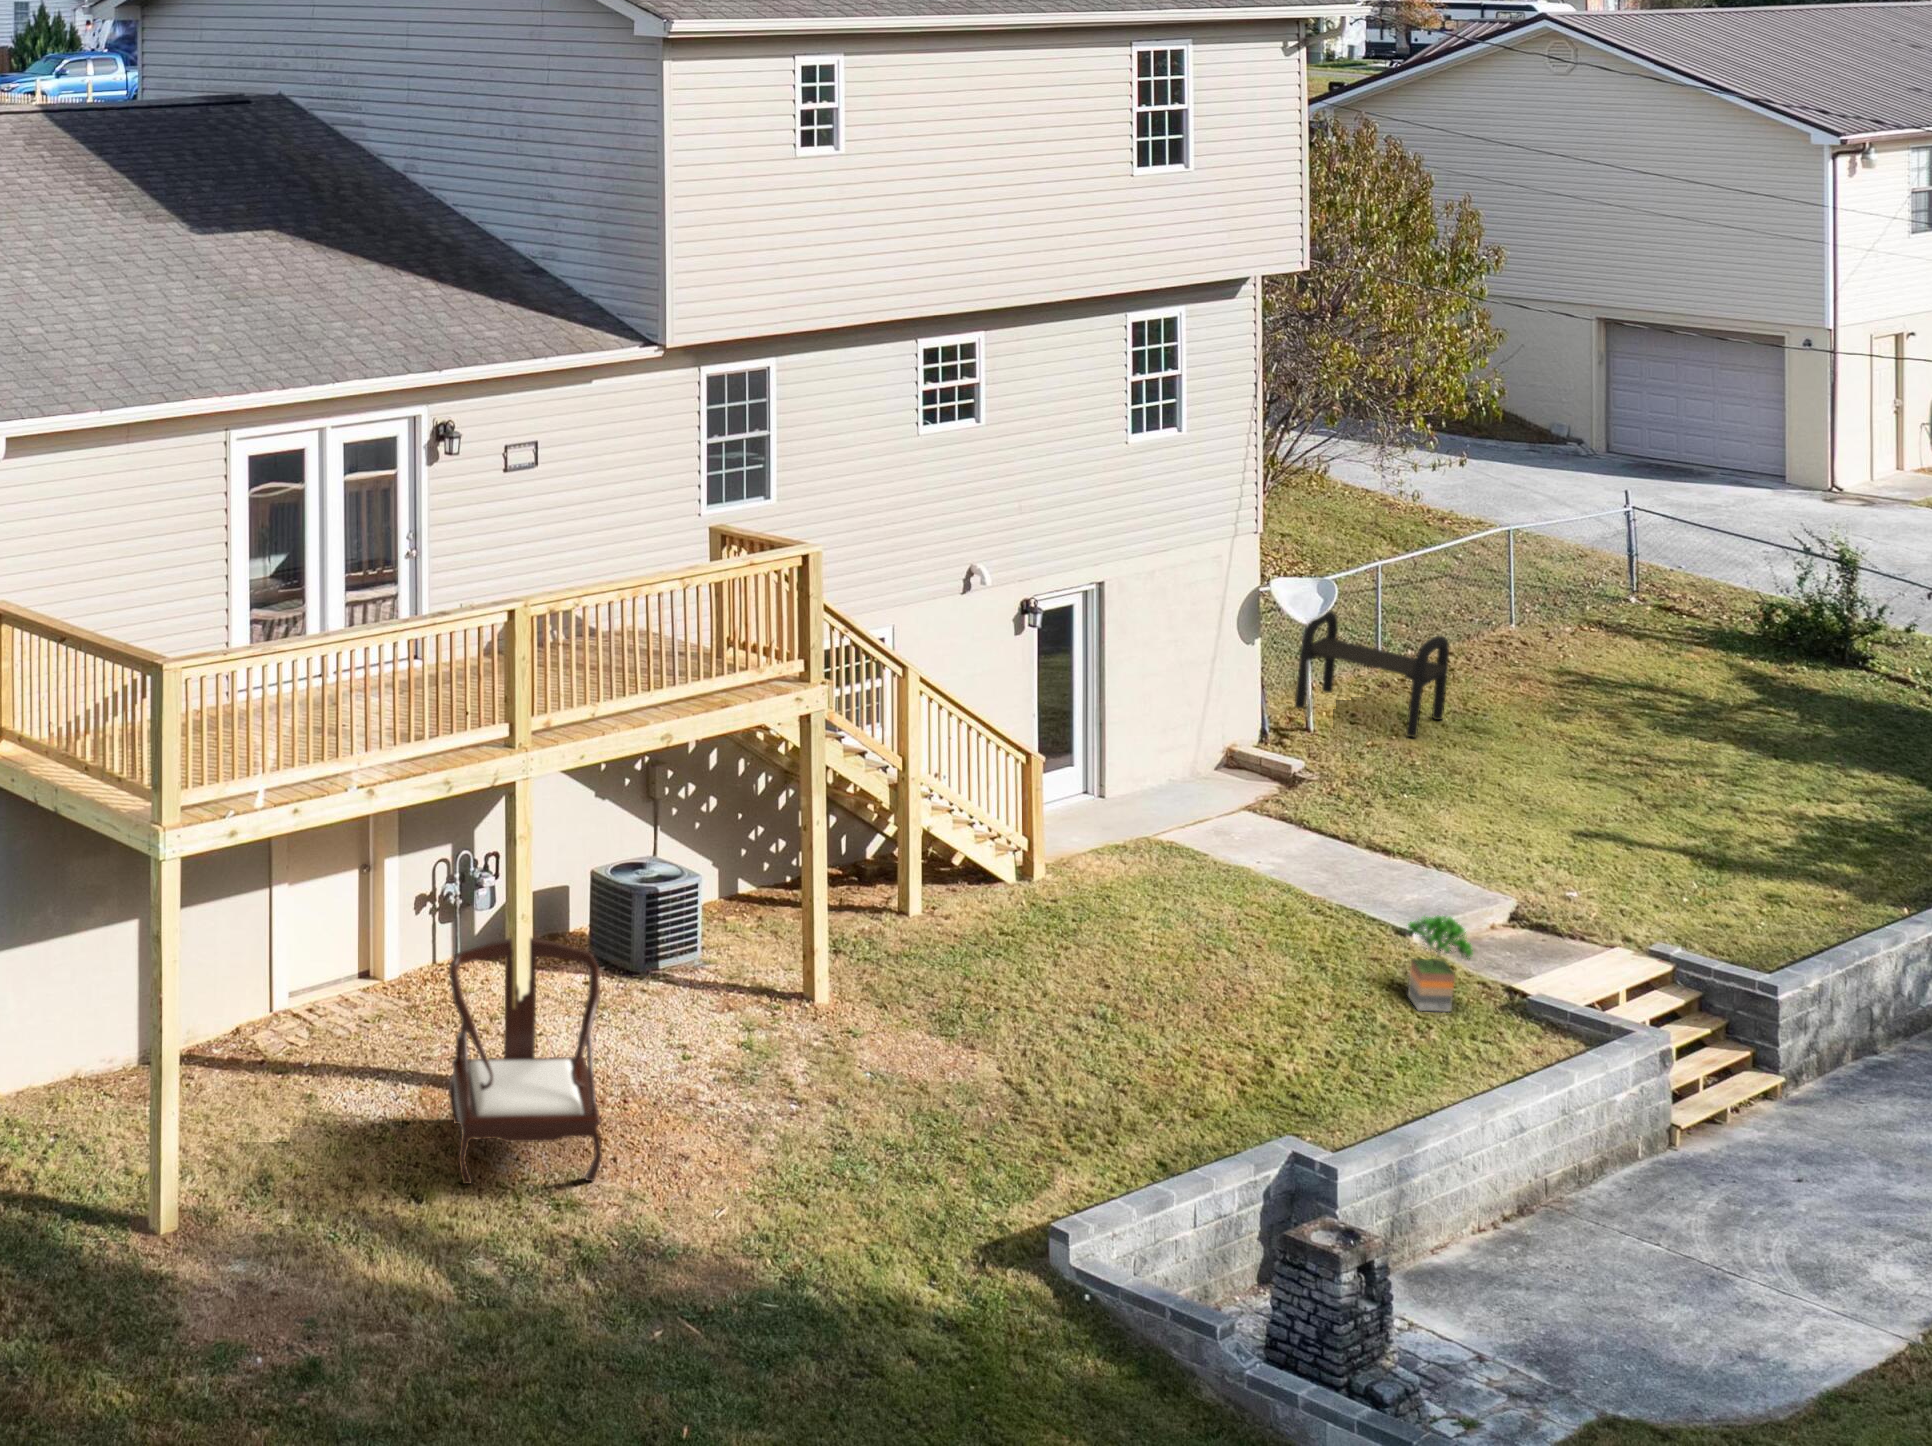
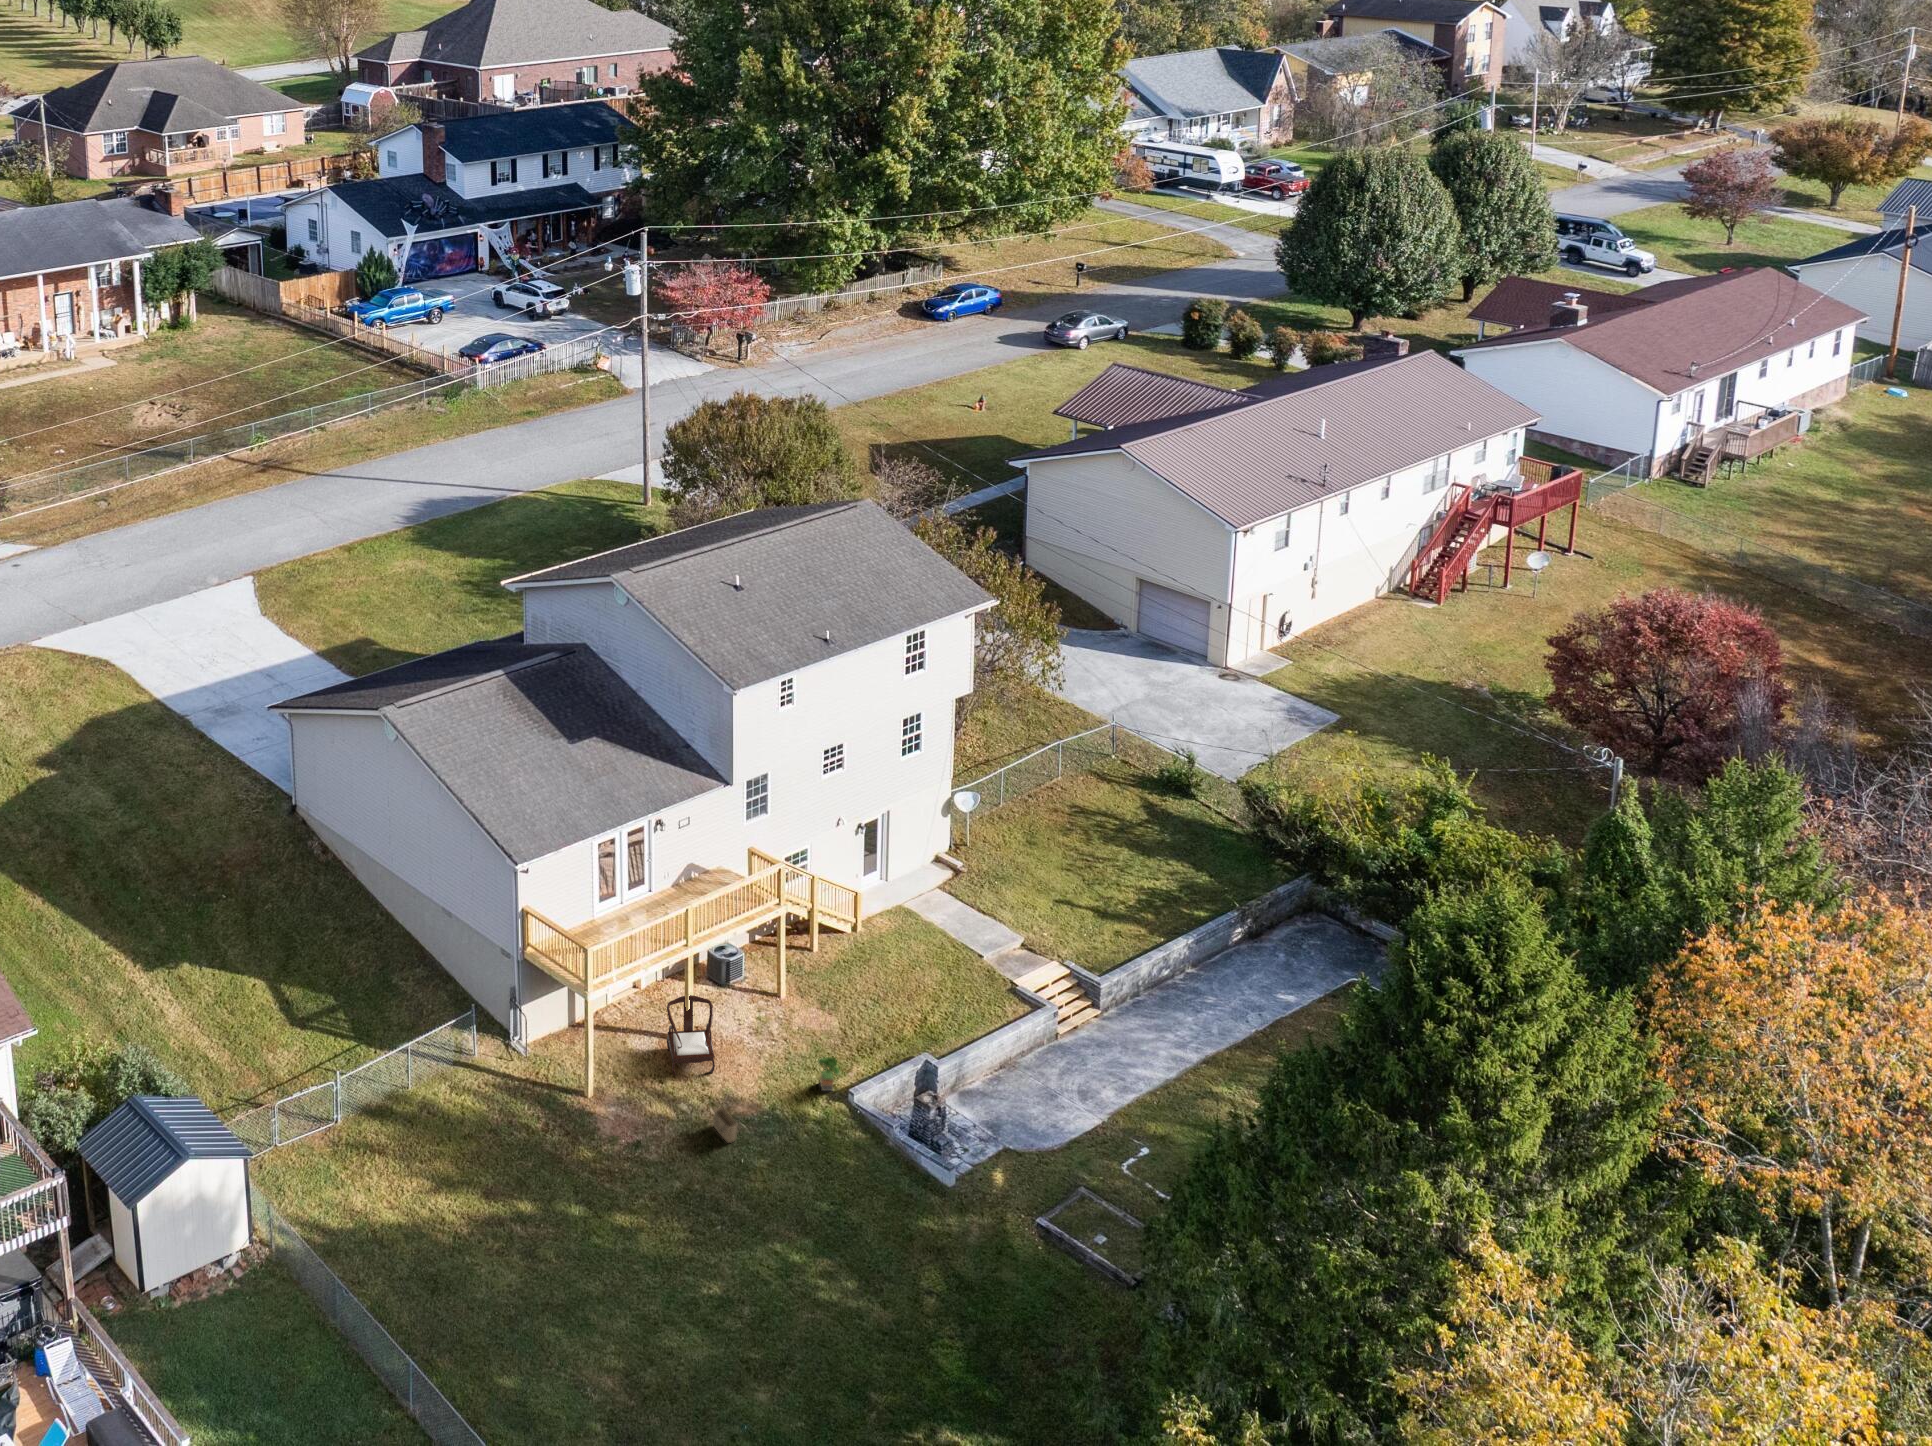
bench: present [1295,610,1449,737] -> none [966,795,1023,849]
potted tree: present [1407,915,1473,1012] -> present [818,1057,839,1091]
basket: none [589,1255,673,1373] -> present [714,1108,737,1143]

